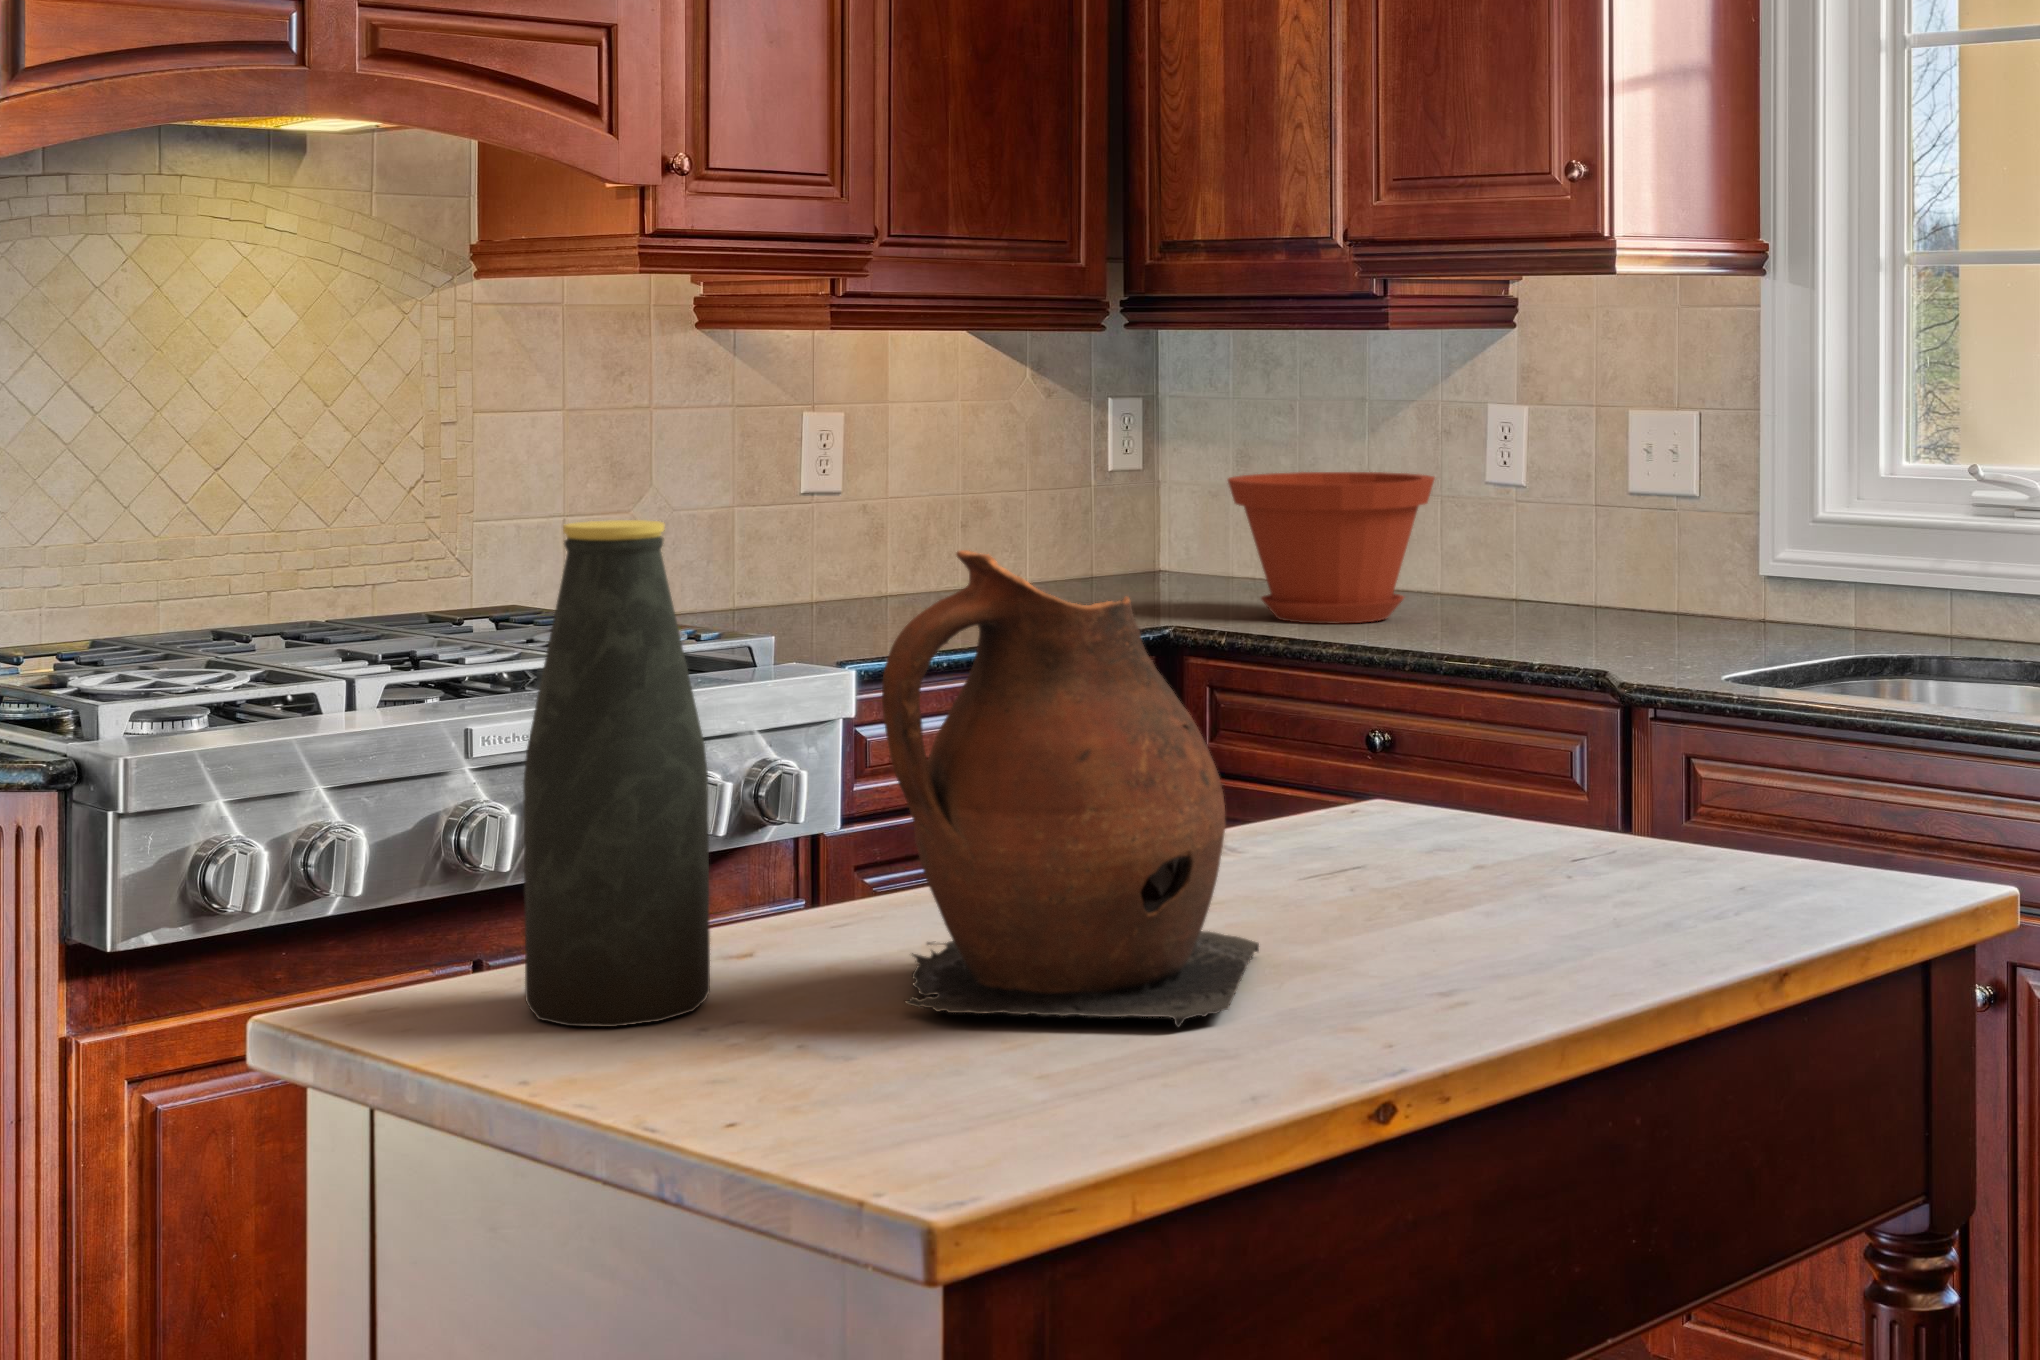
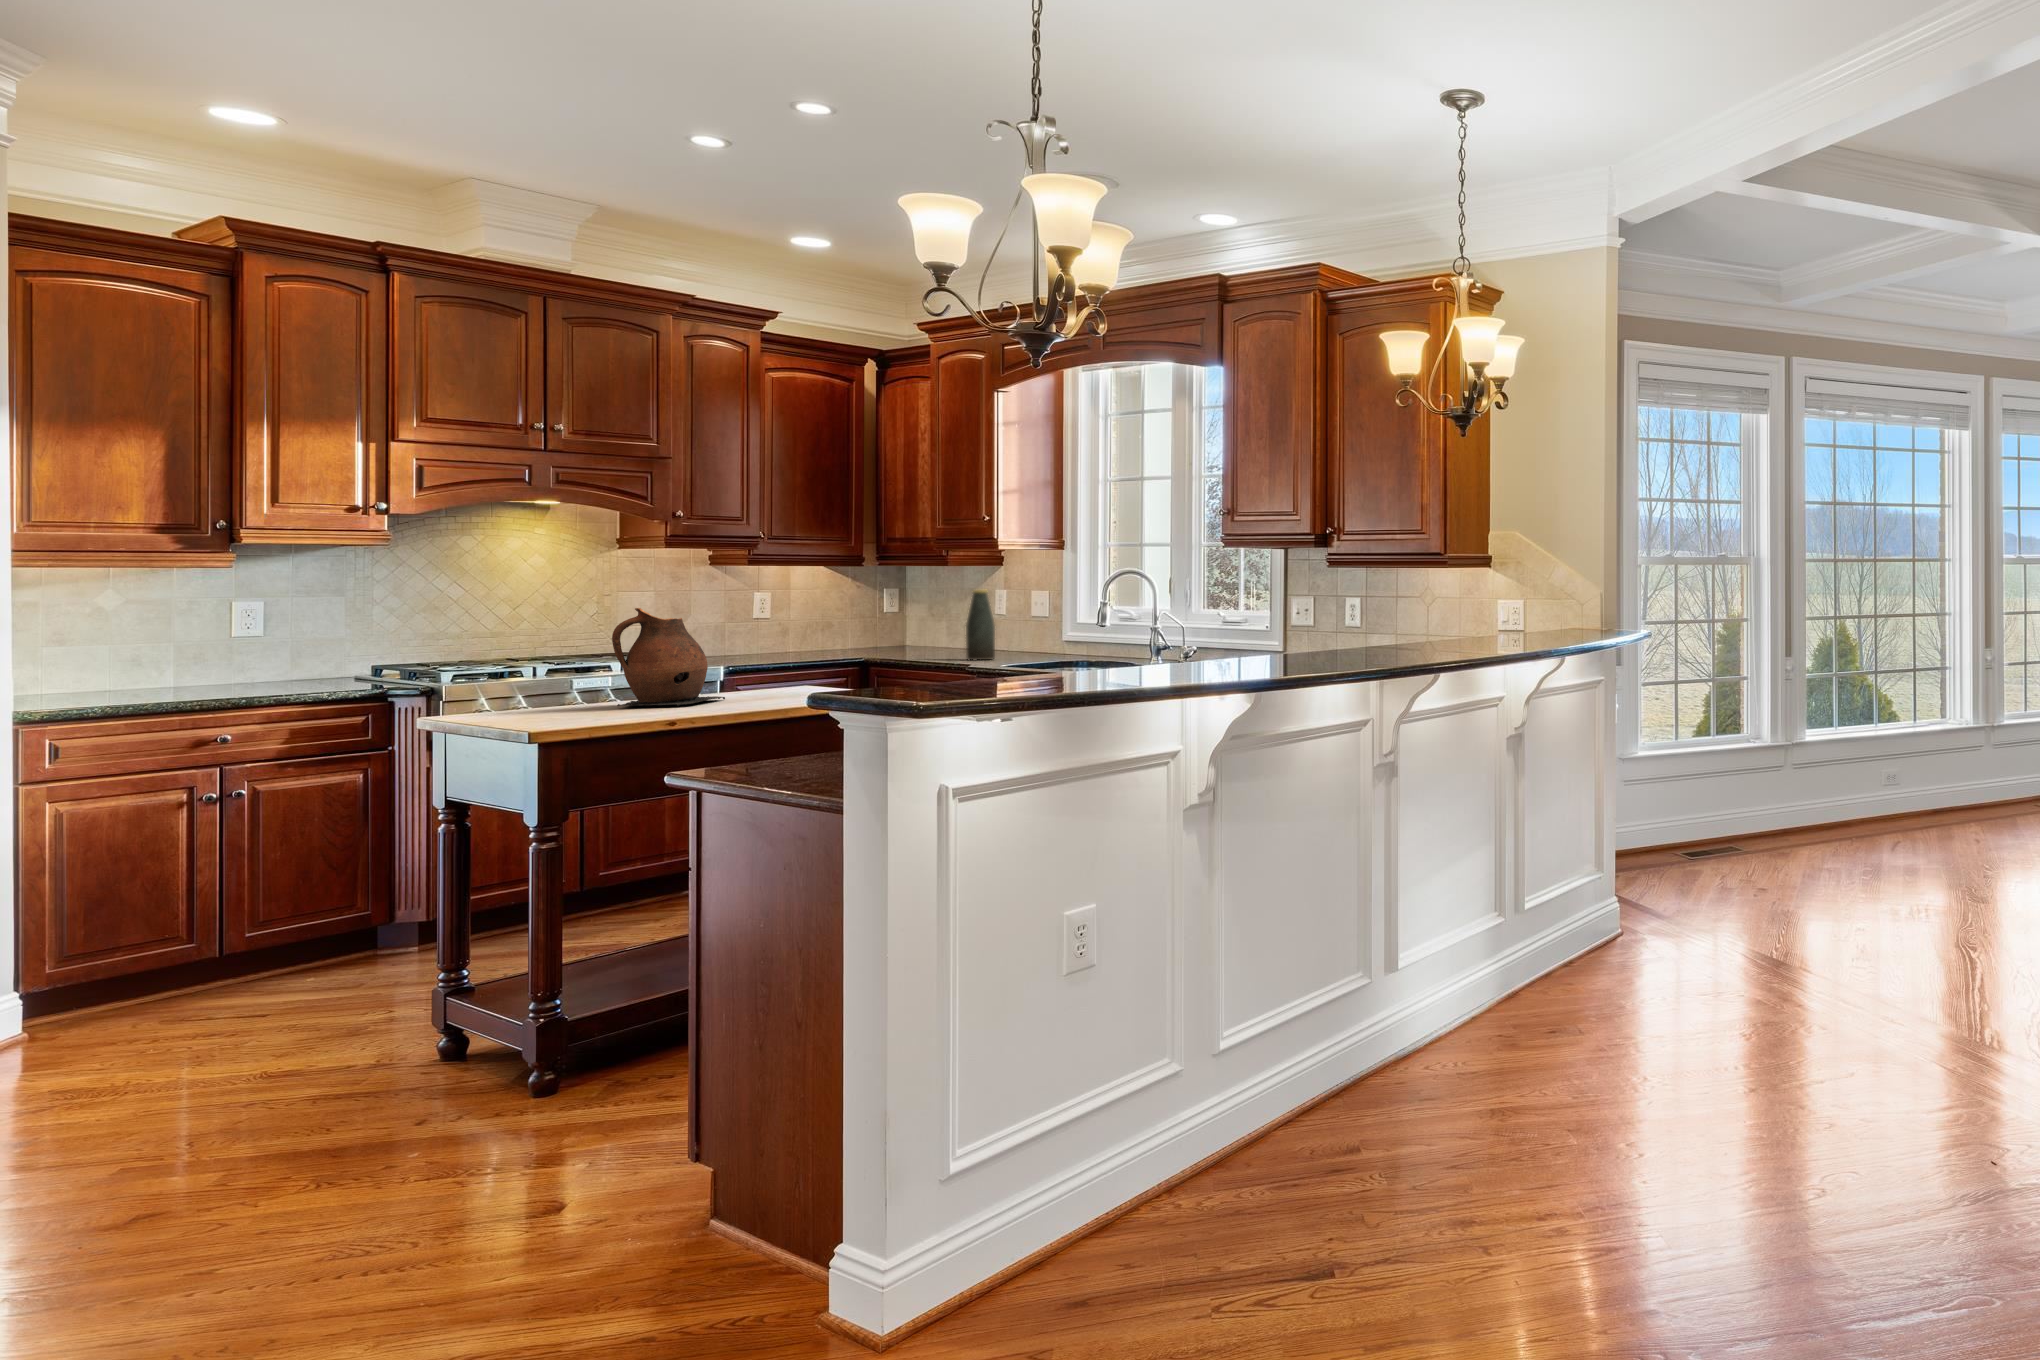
plant pot: present [1228,472,1435,624] -> none [891,611,962,657]
bottle: present [523,520,710,1027] -> present [966,590,995,661]

